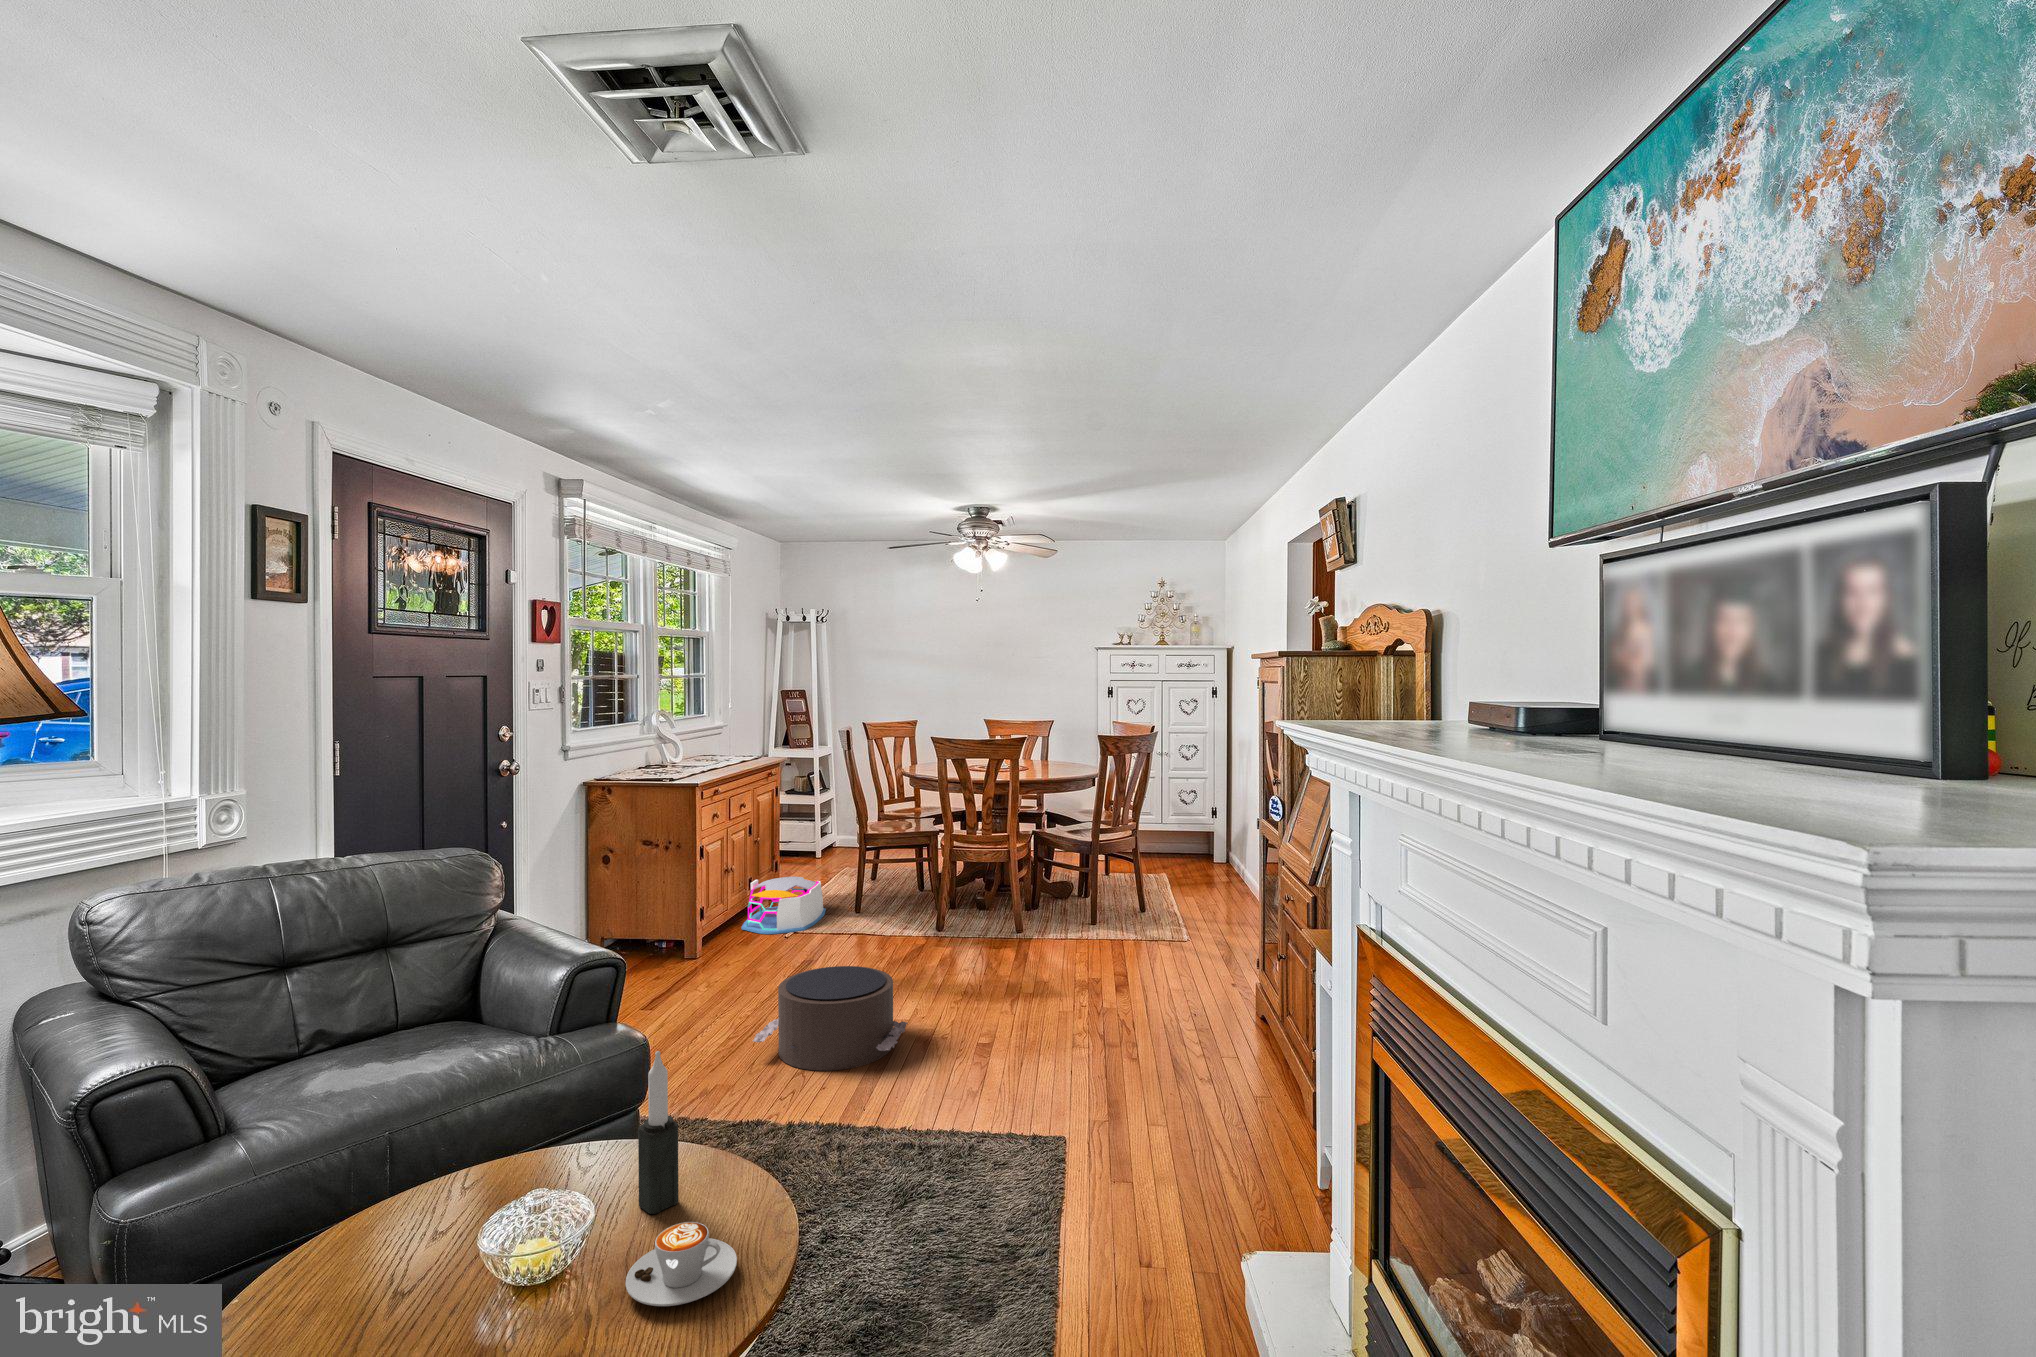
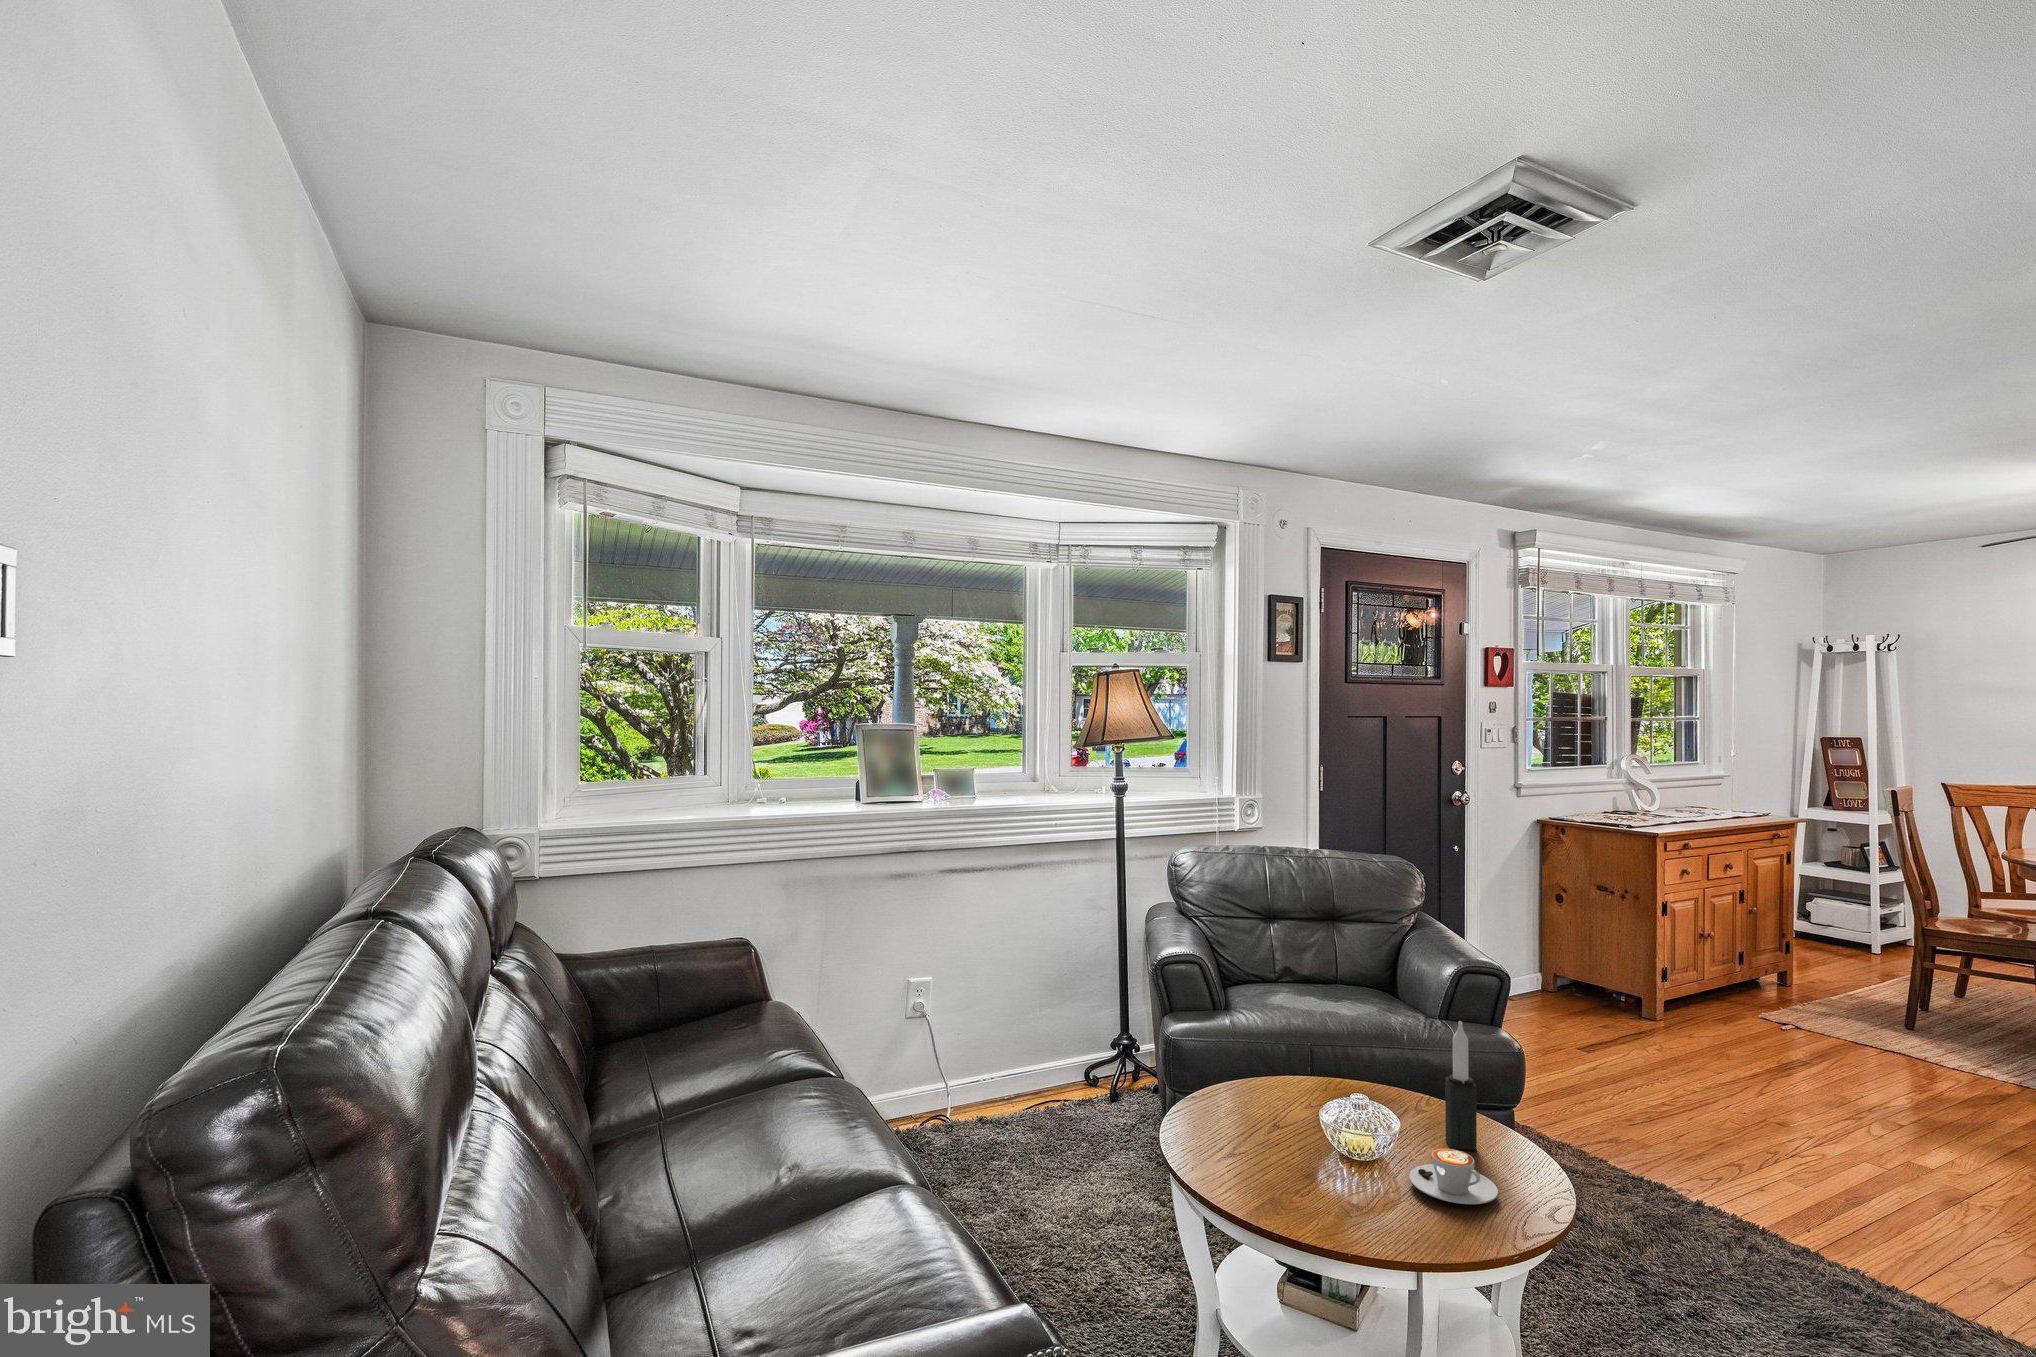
storage bin: present [741,876,826,934] -> none [1725,957,1855,1030]
pouf: present [753,966,908,1071] -> none [1681,1058,1904,1187]

